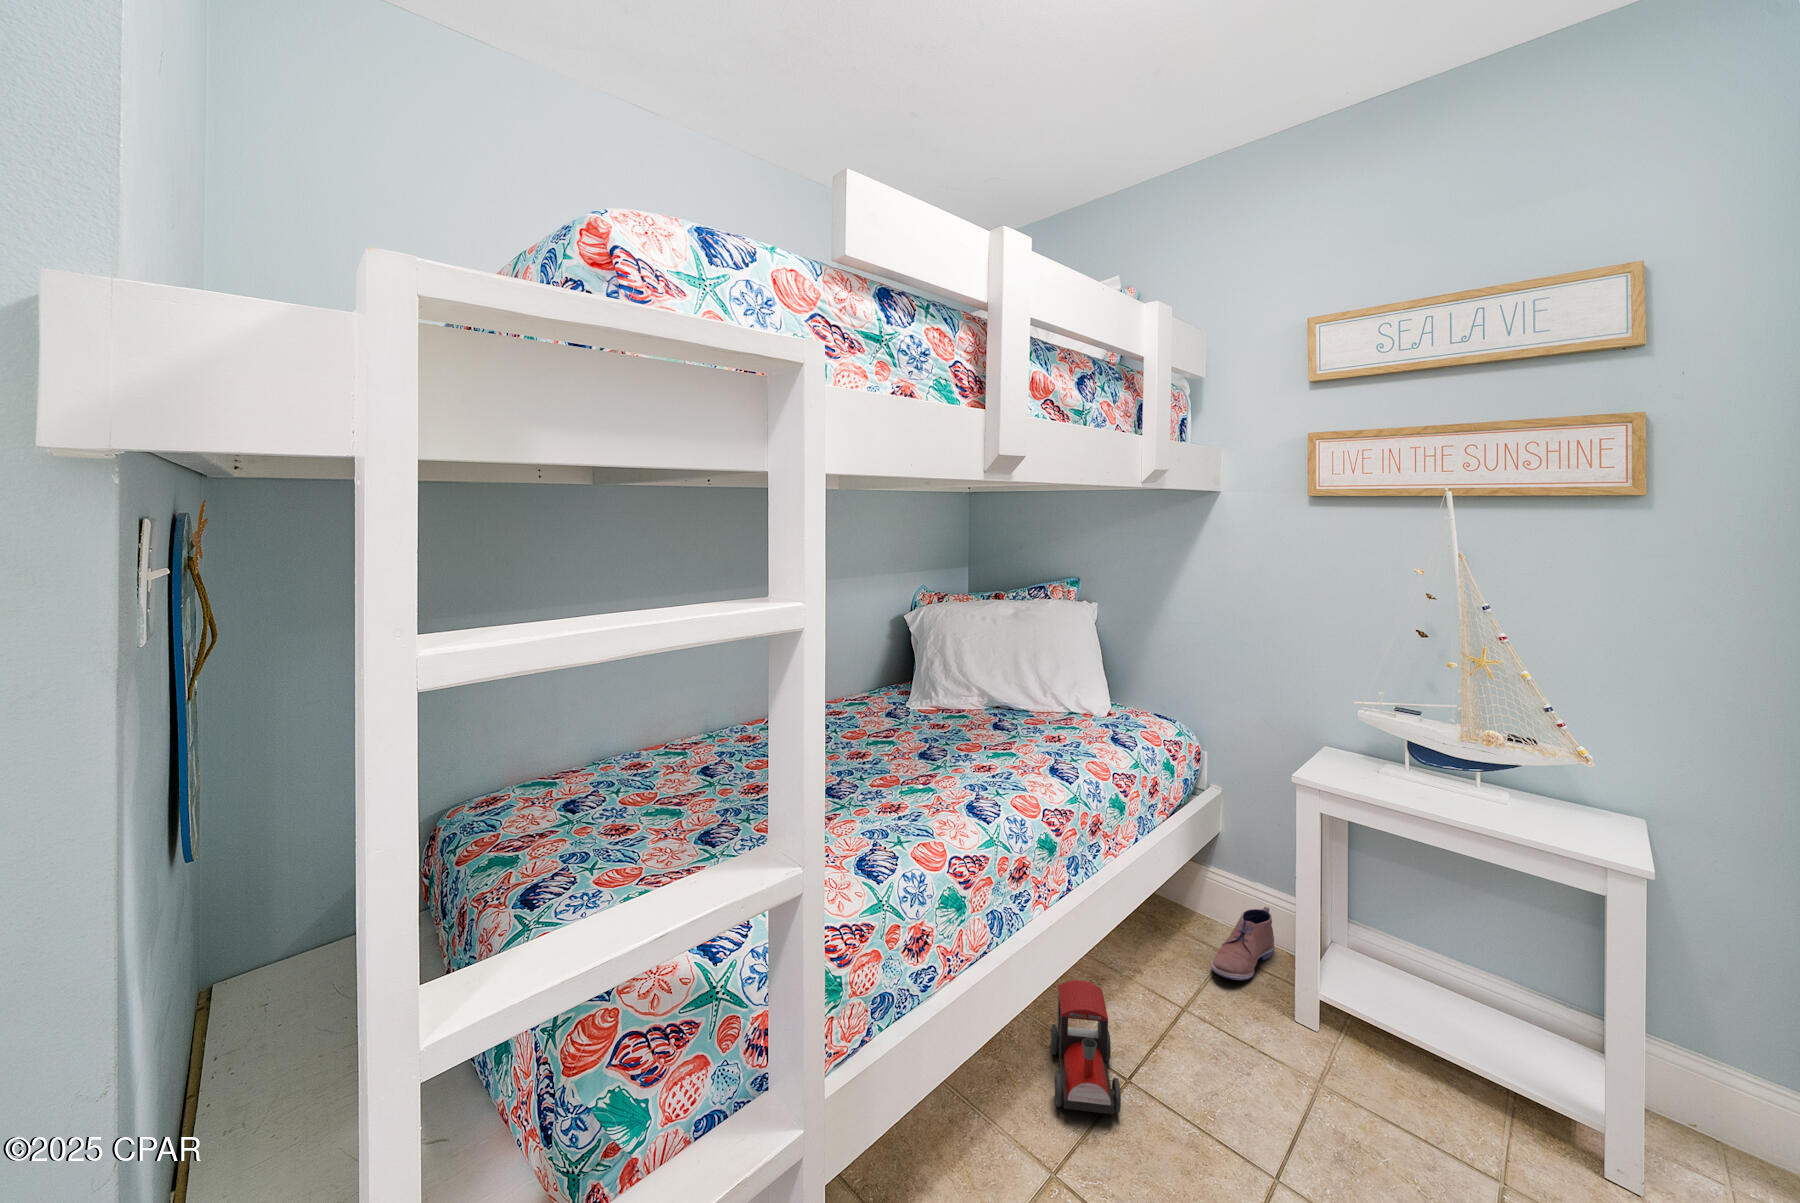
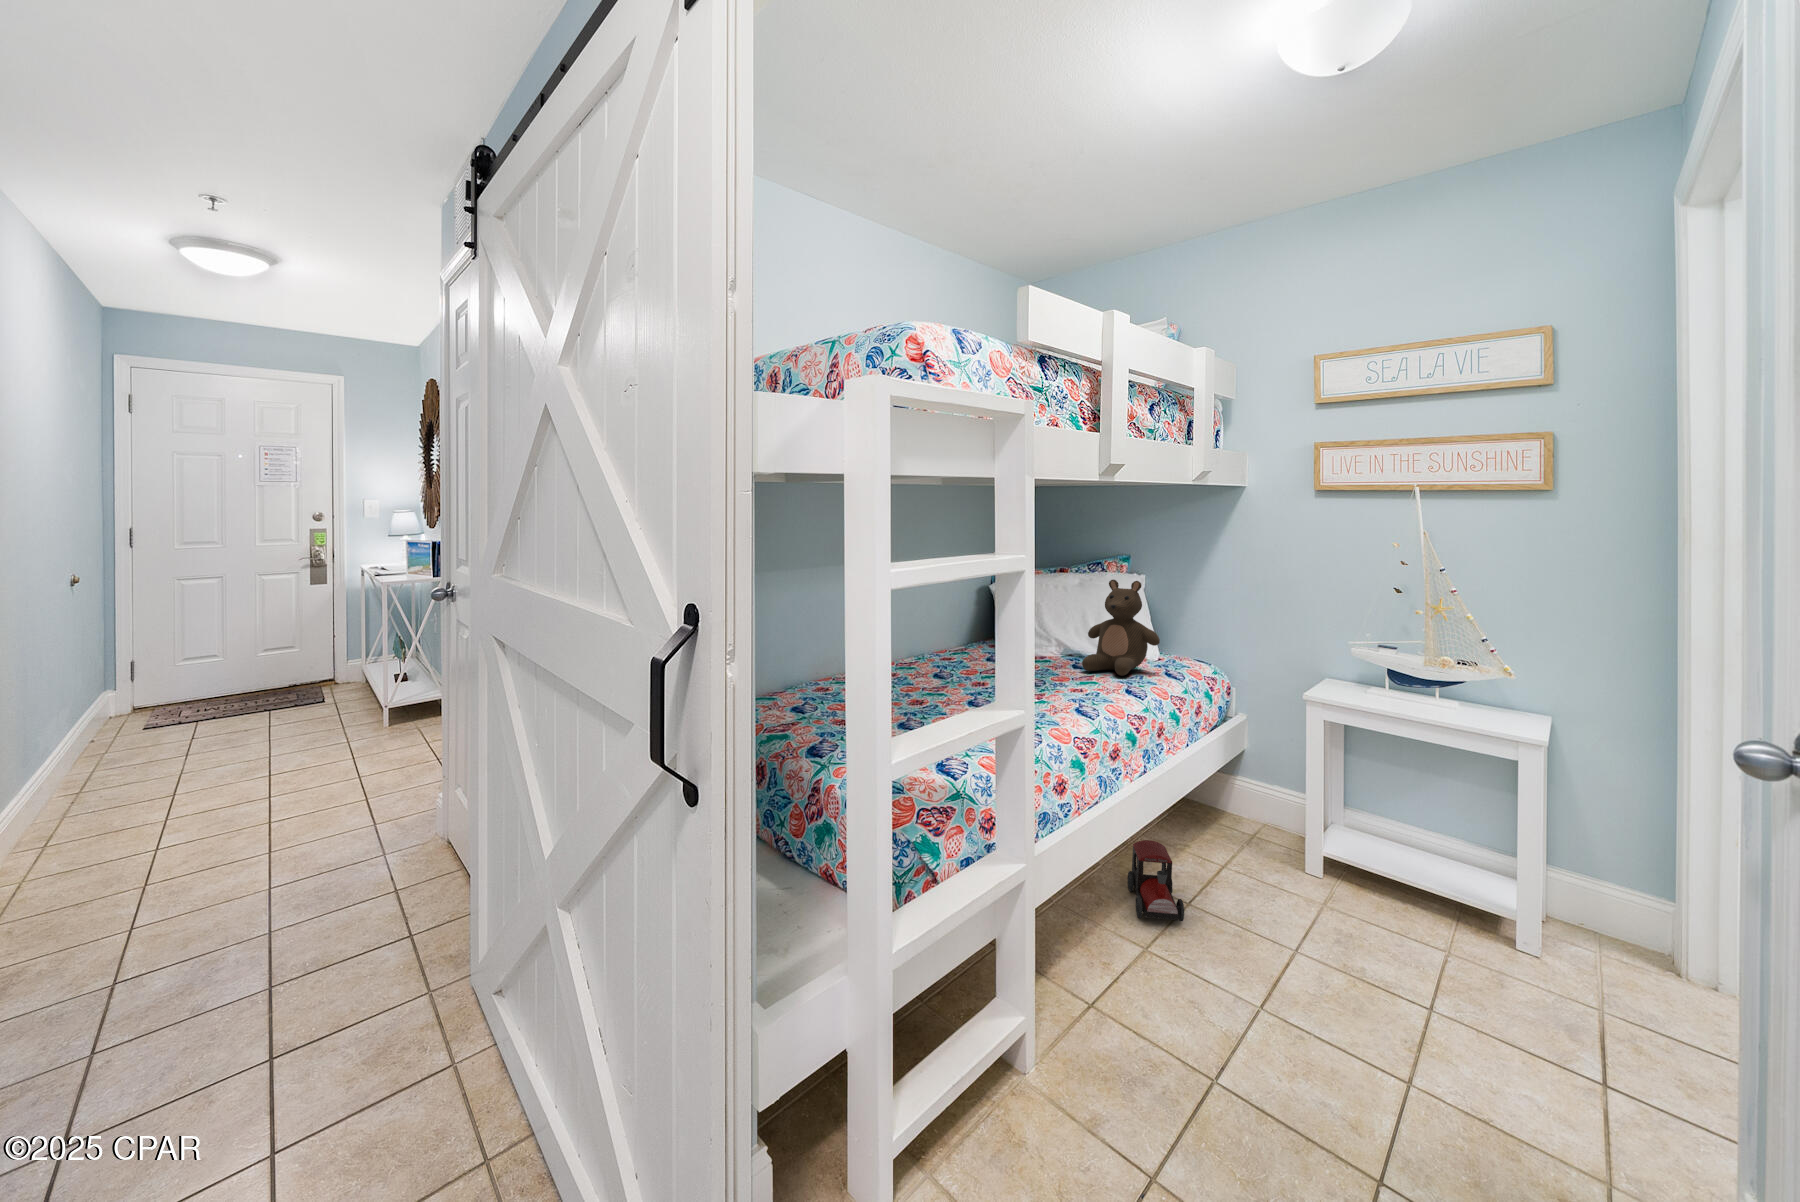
stuffed bear: none [1002,613,1104,744] -> present [1082,580,1160,676]
shoe: present [1211,907,1275,980] -> none [1239,802,1286,850]

